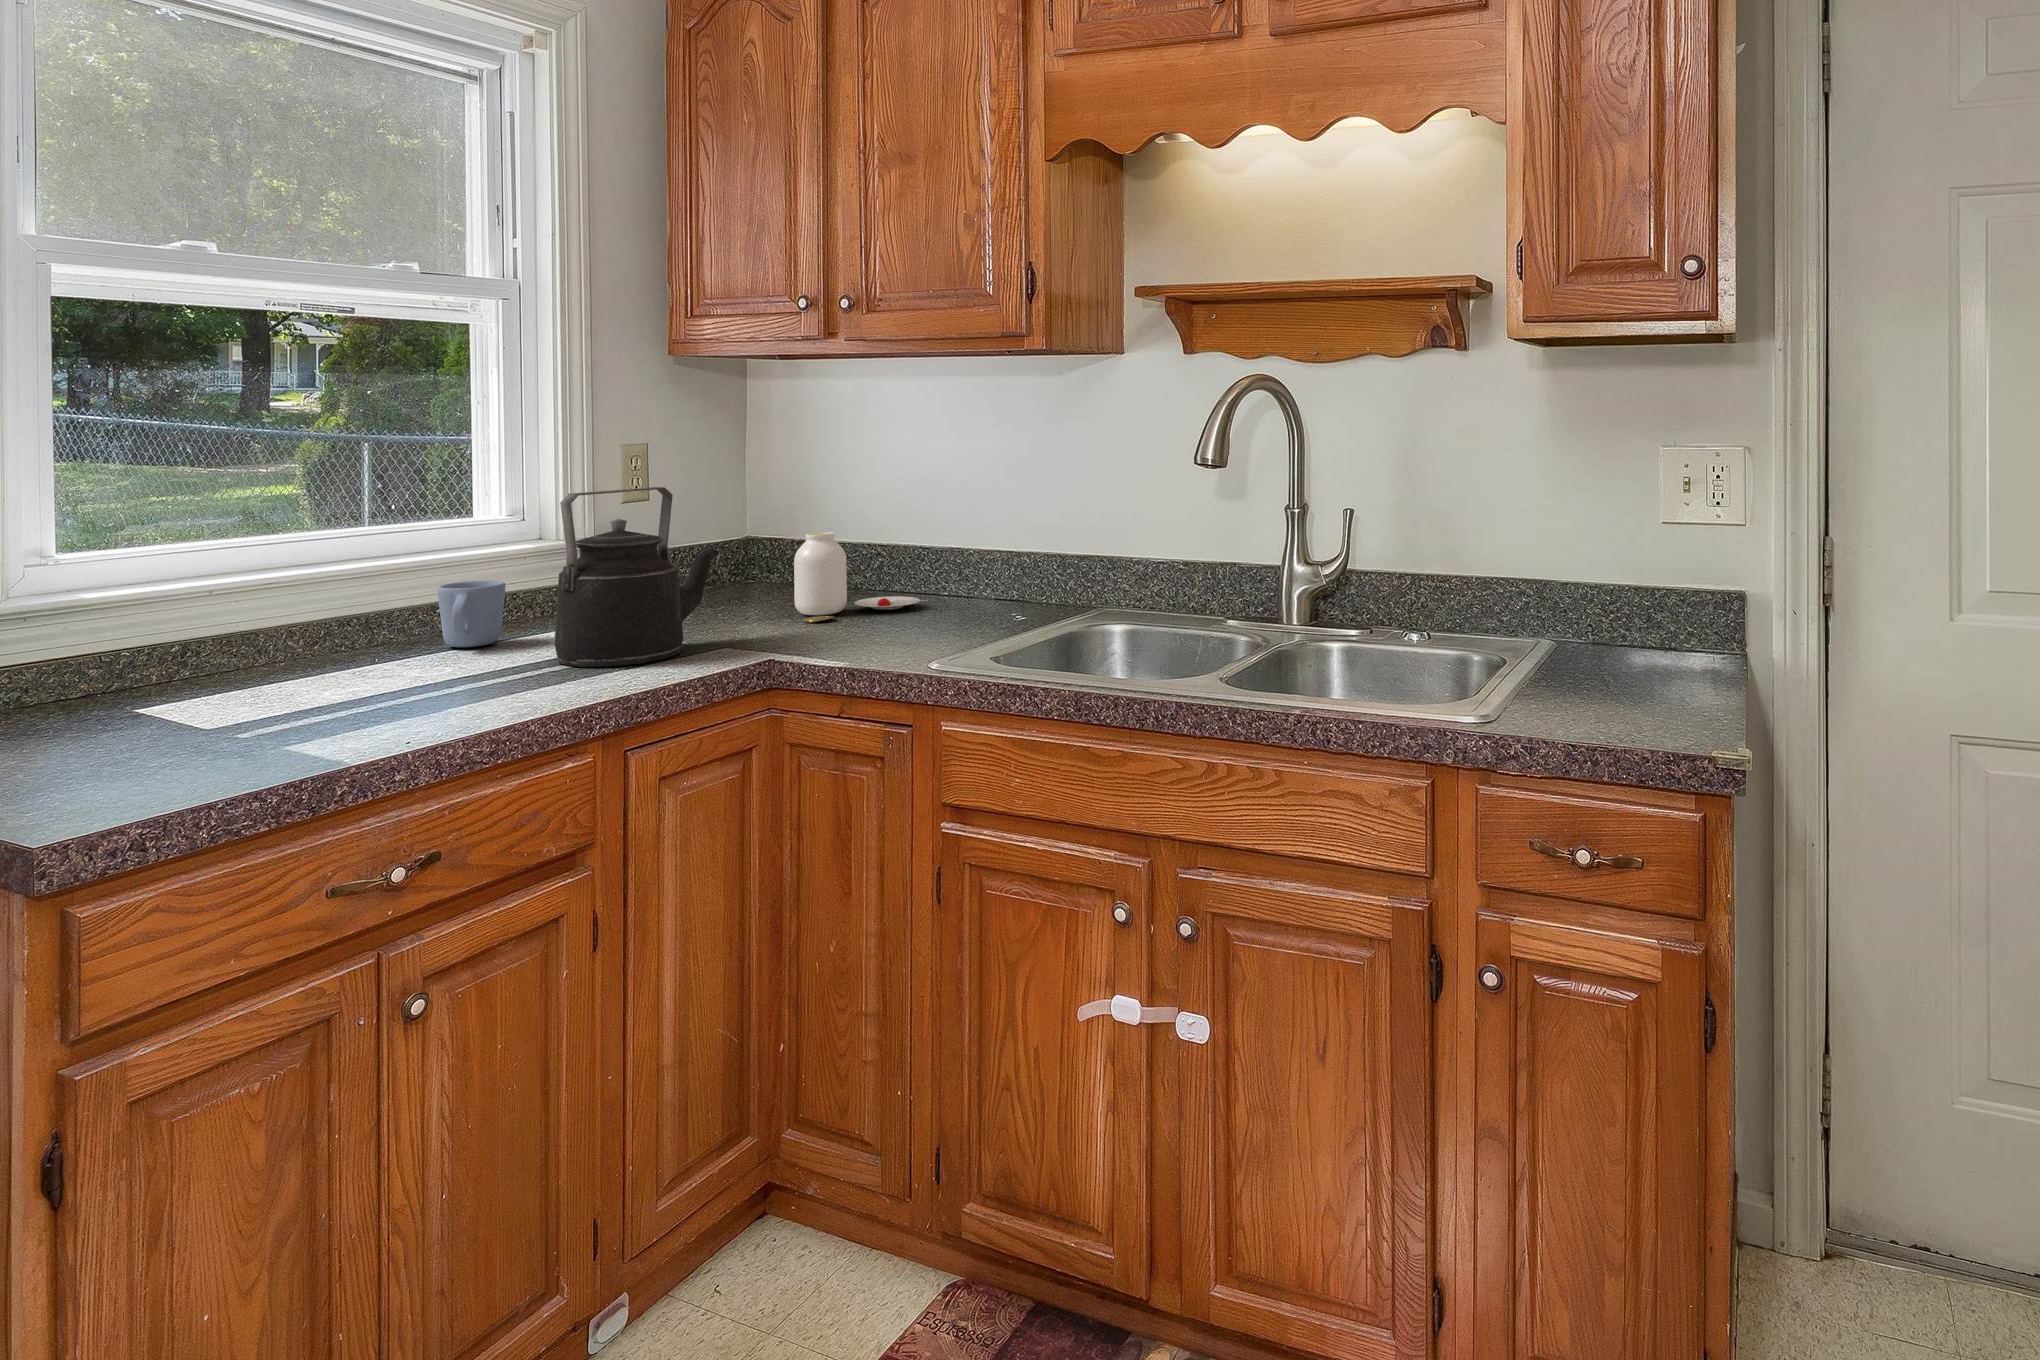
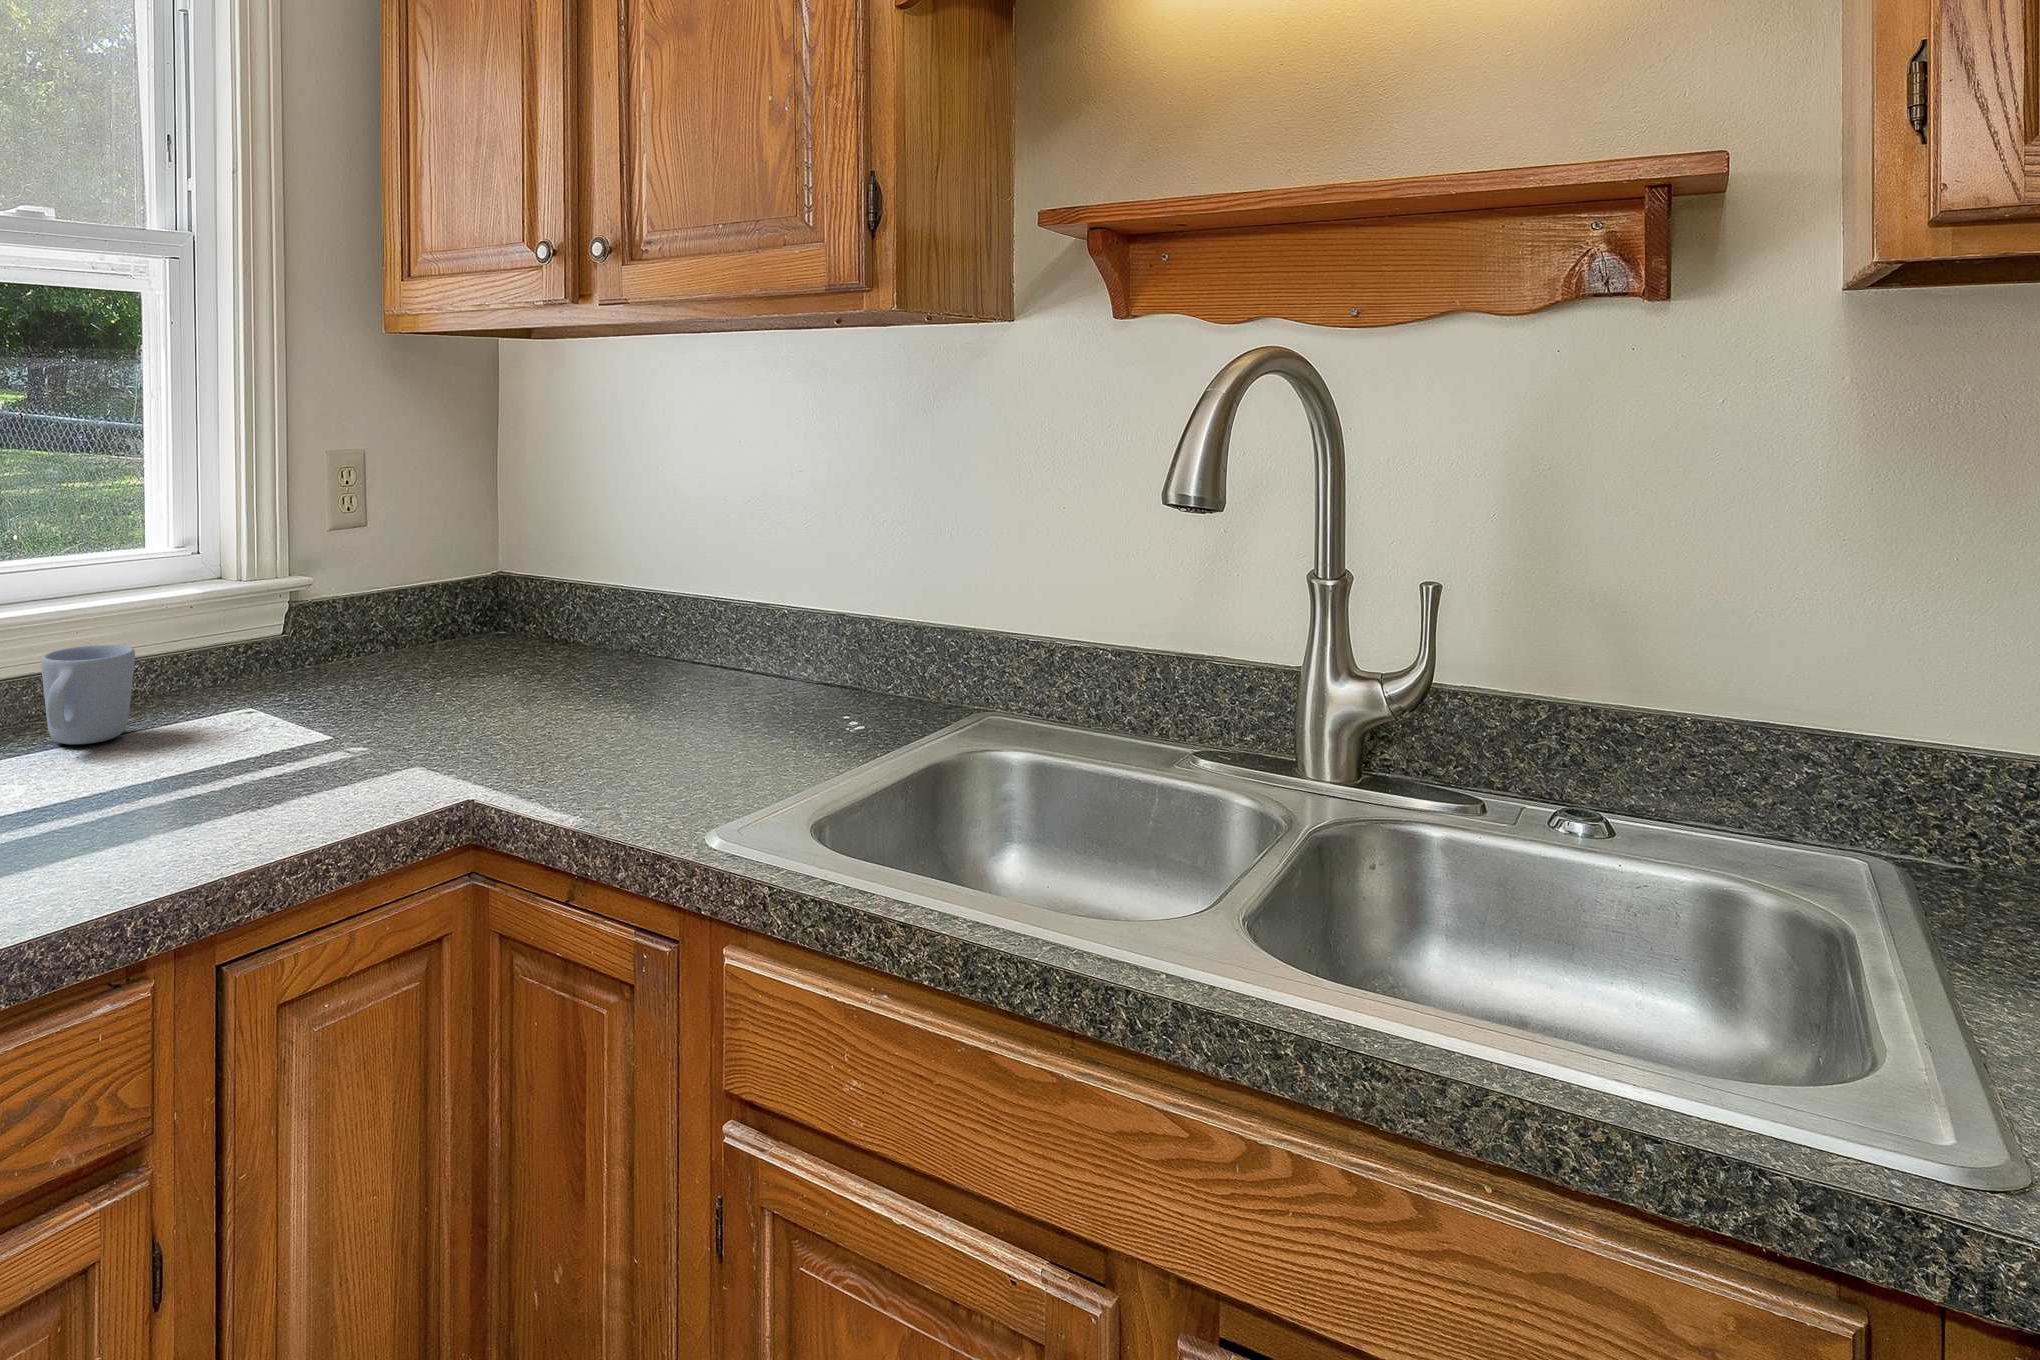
kettle: present [554,487,719,667] -> none [163,521,418,804]
jar: present [794,532,928,622] -> none [541,580,731,718]

